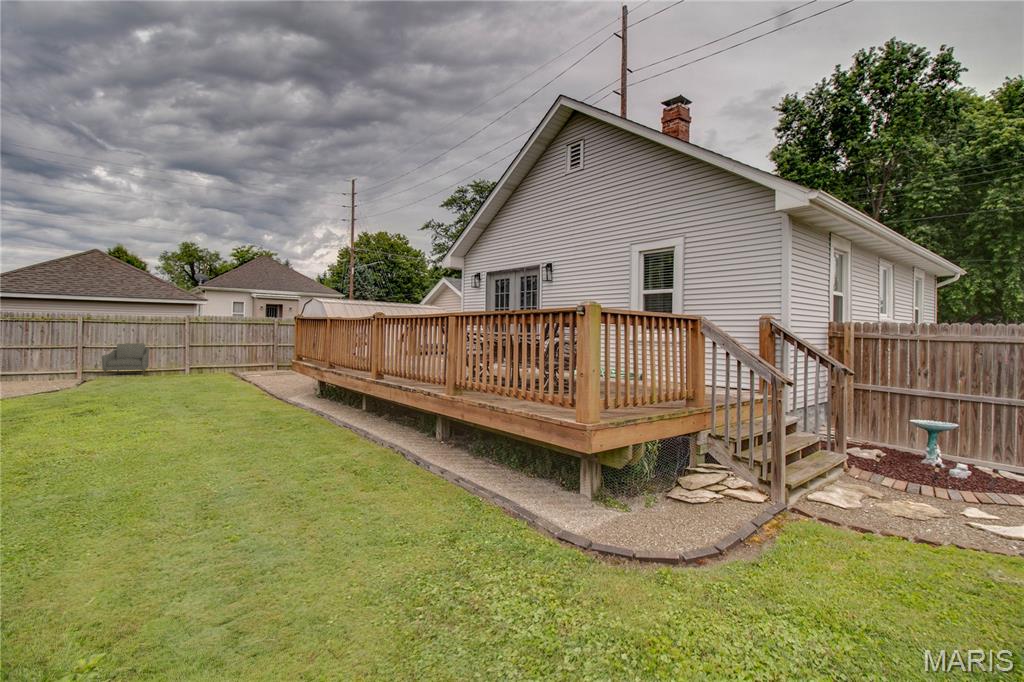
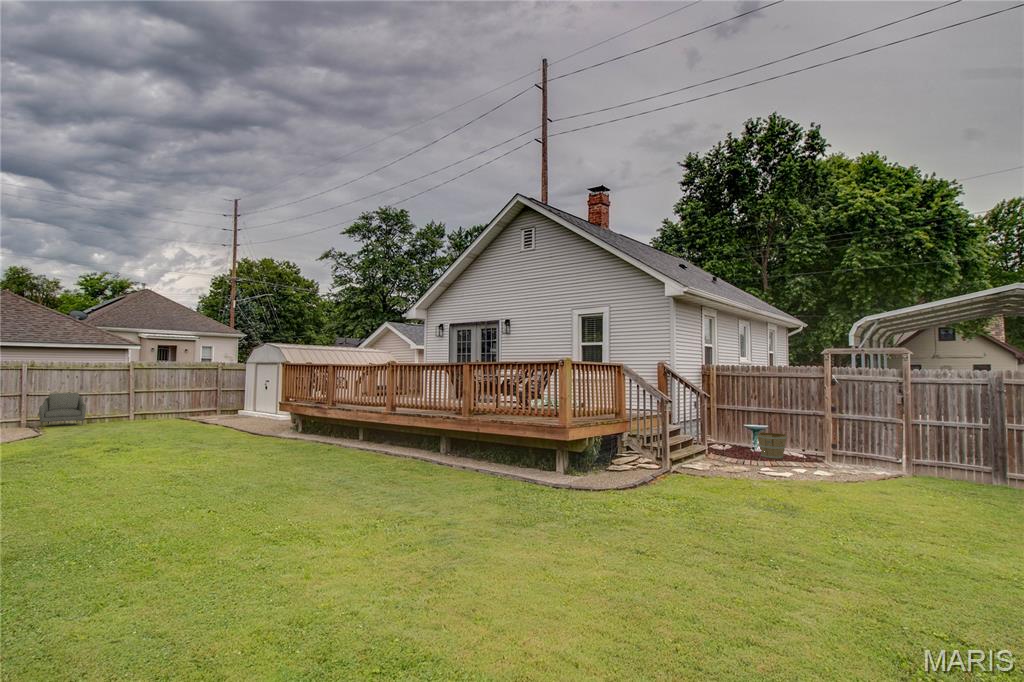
wooden bucket: none [935,434,1002,484] -> present [758,432,787,459]

